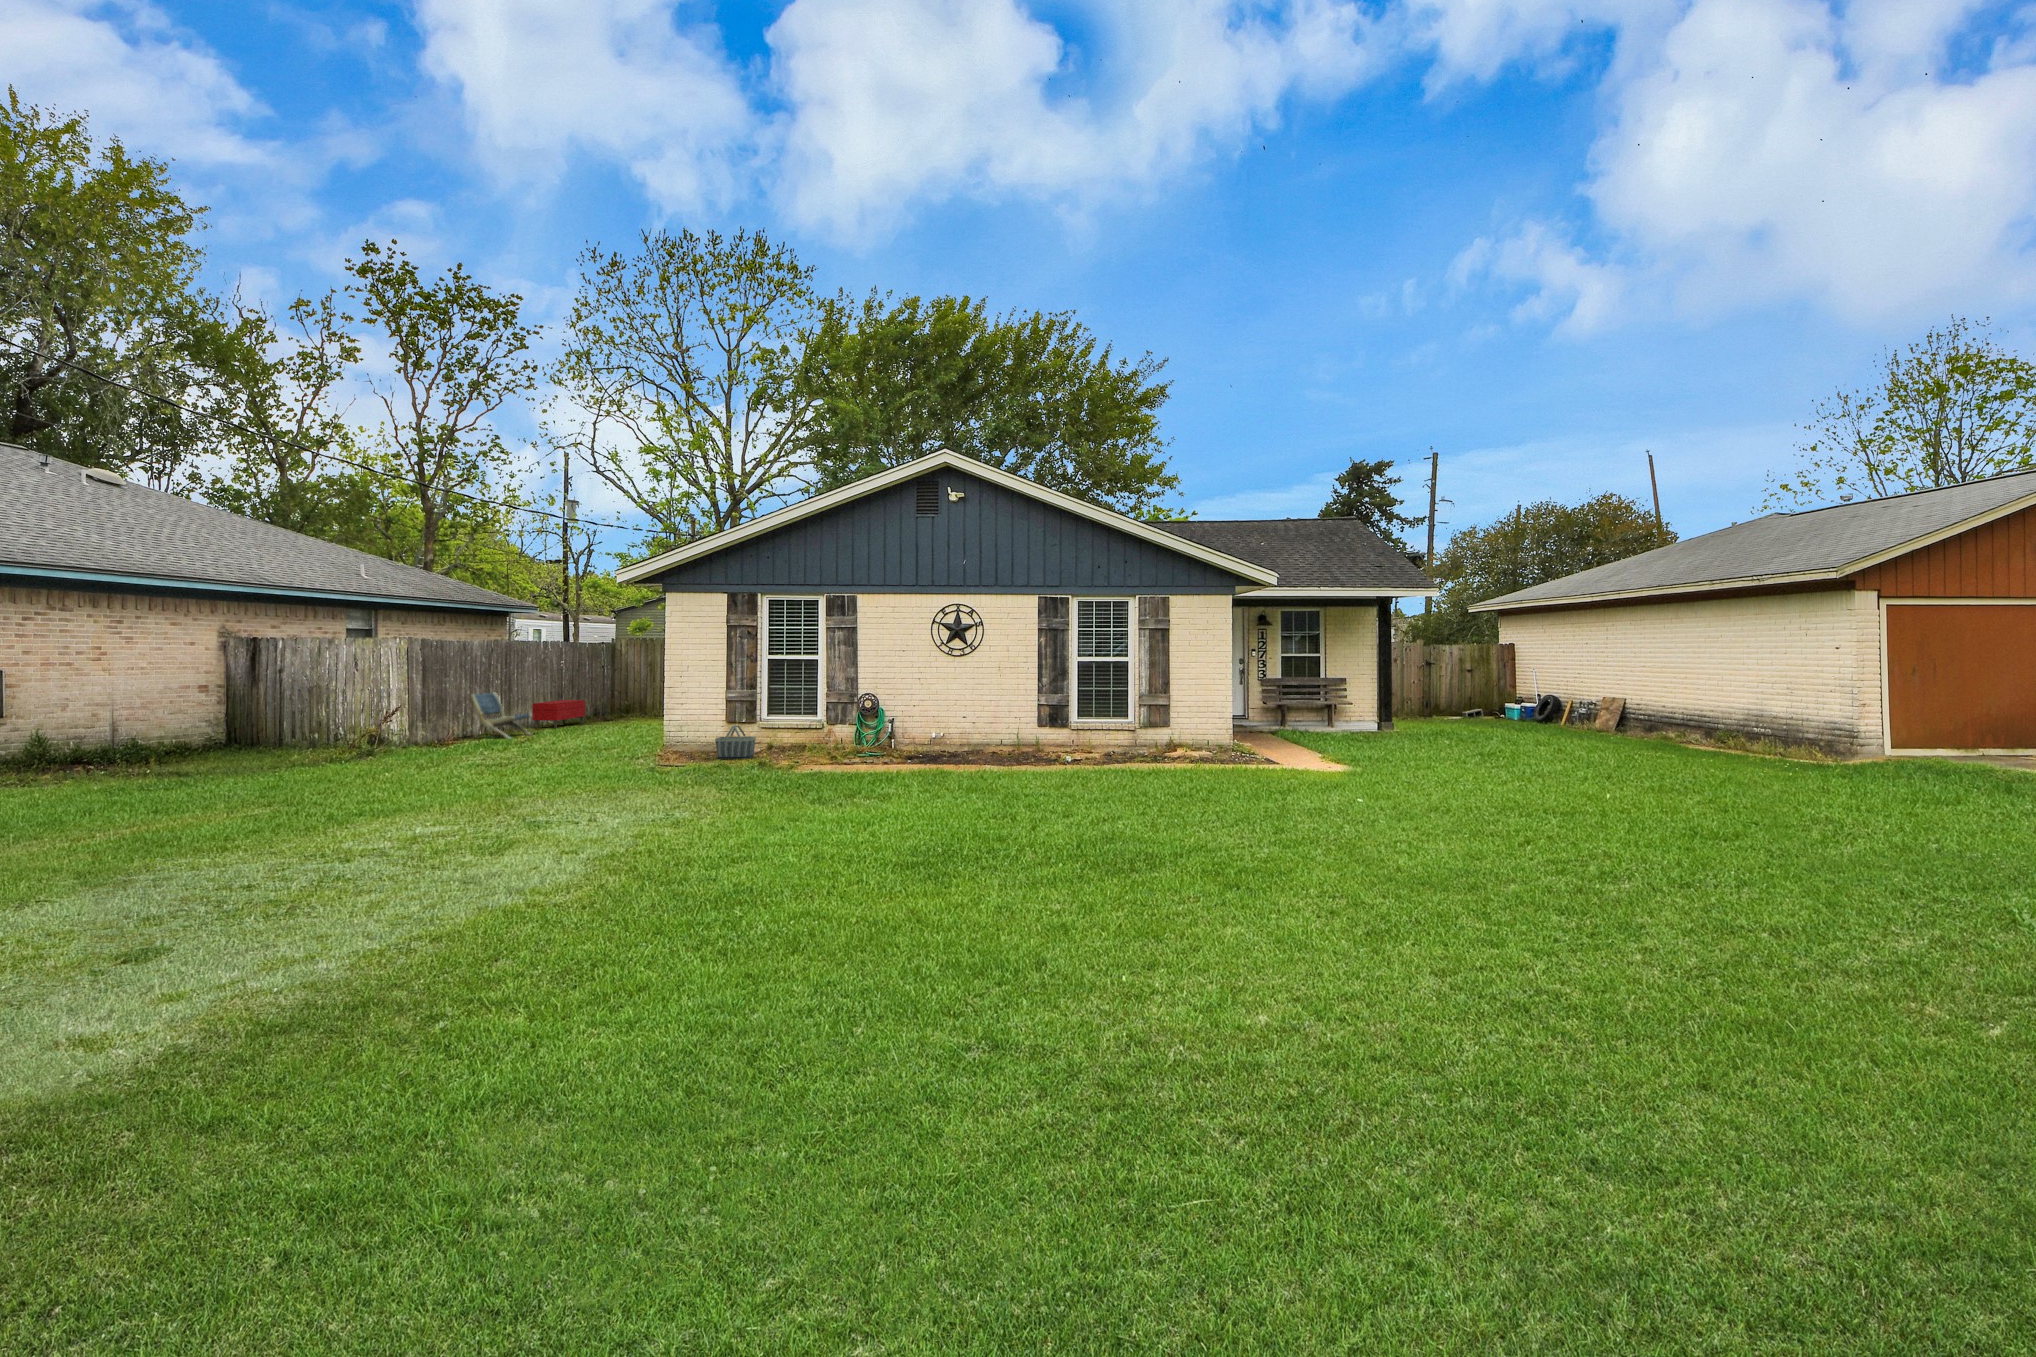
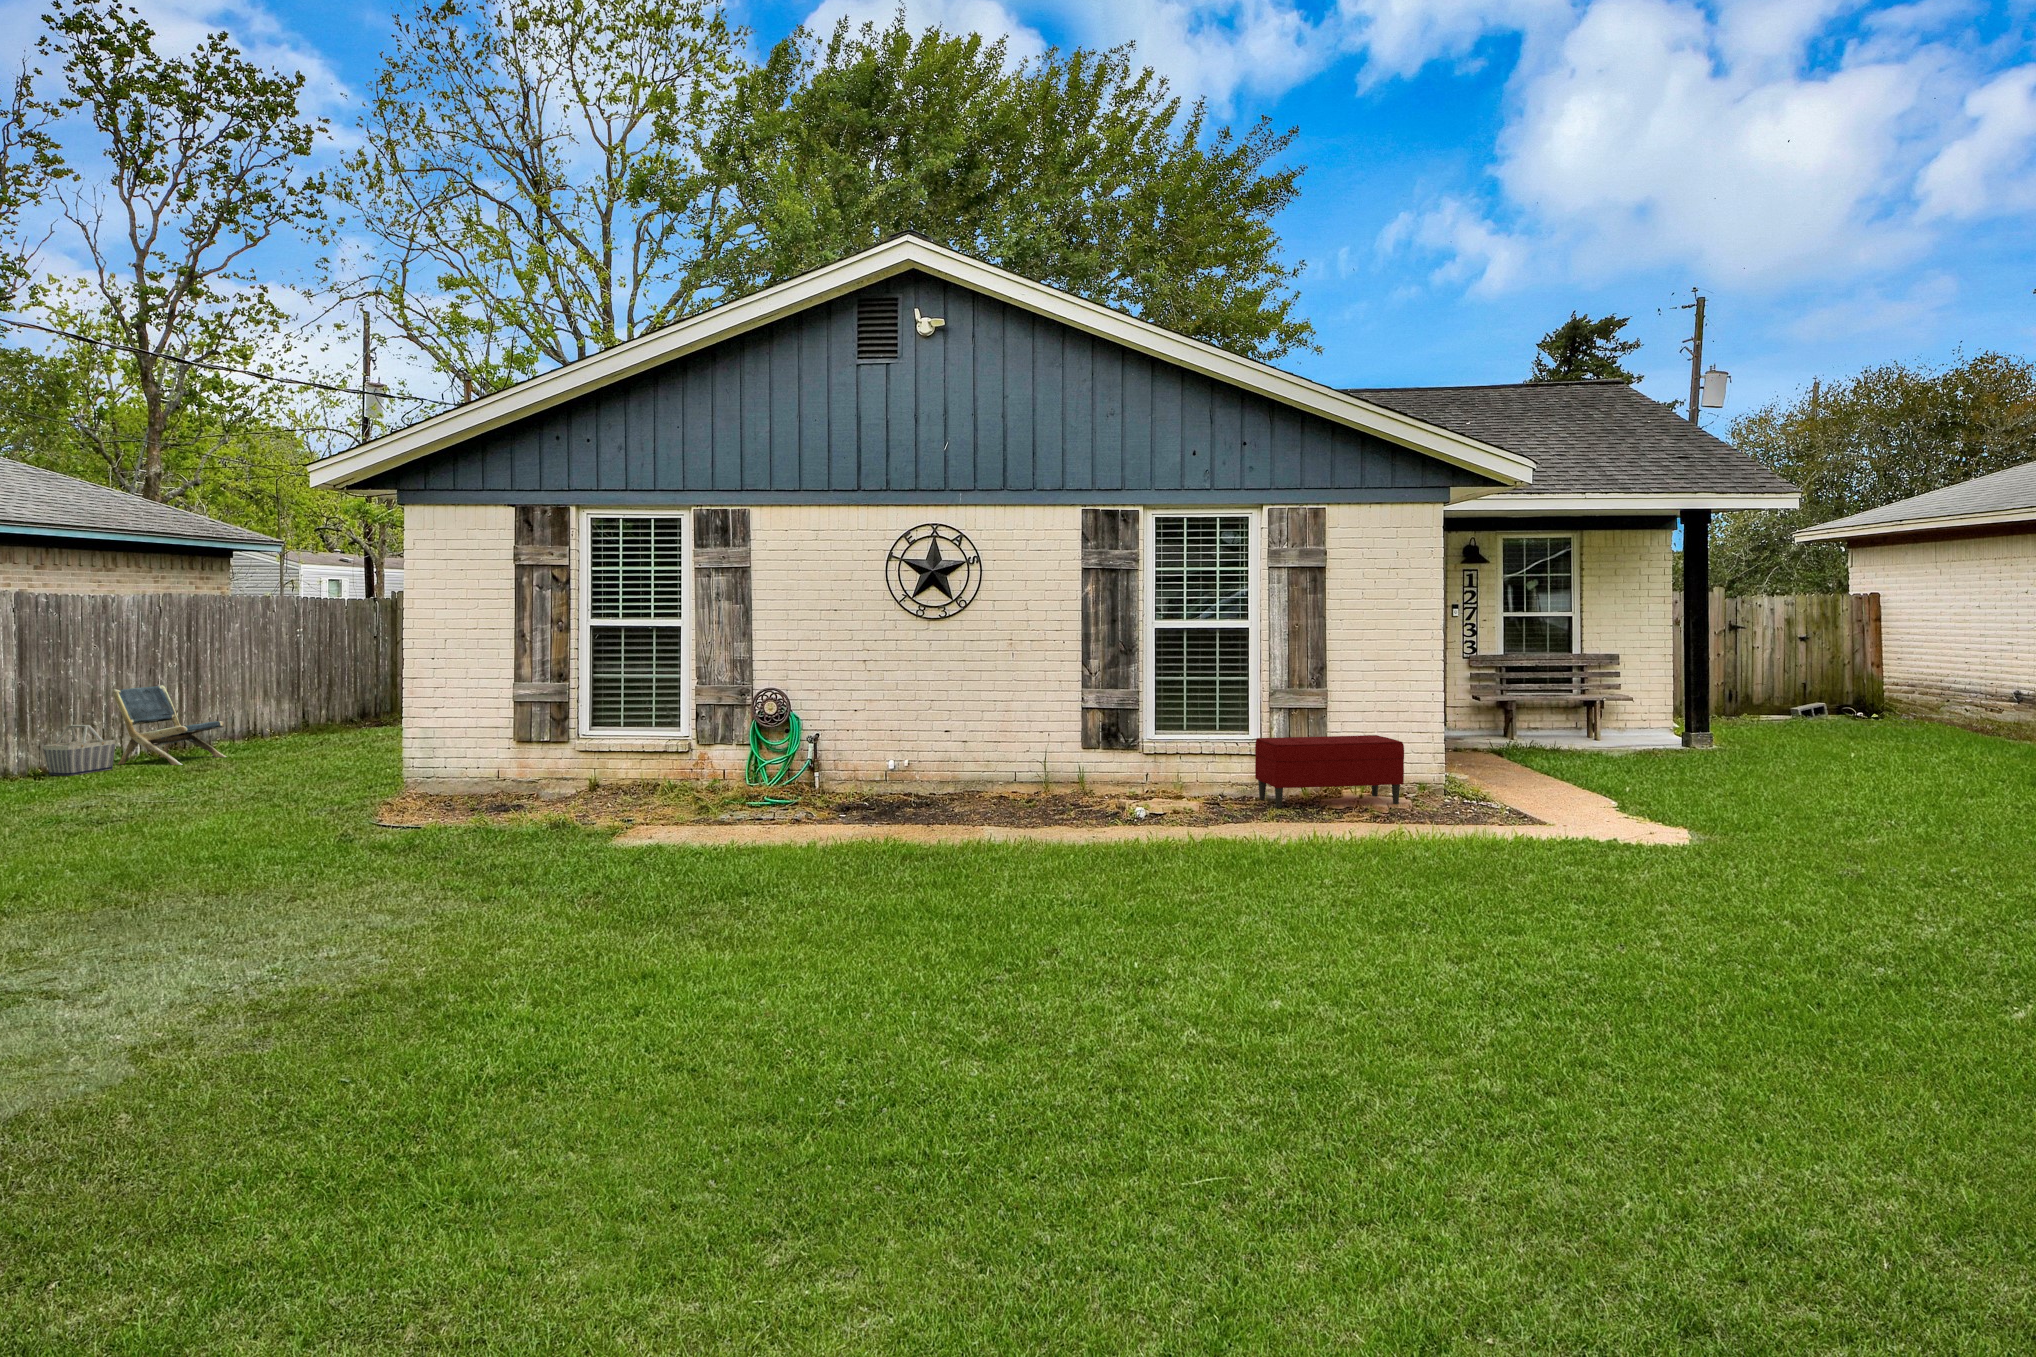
bench: present [532,700,585,728] -> present [1255,735,1404,808]
basket: present [715,725,756,759] -> present [43,725,115,775]

